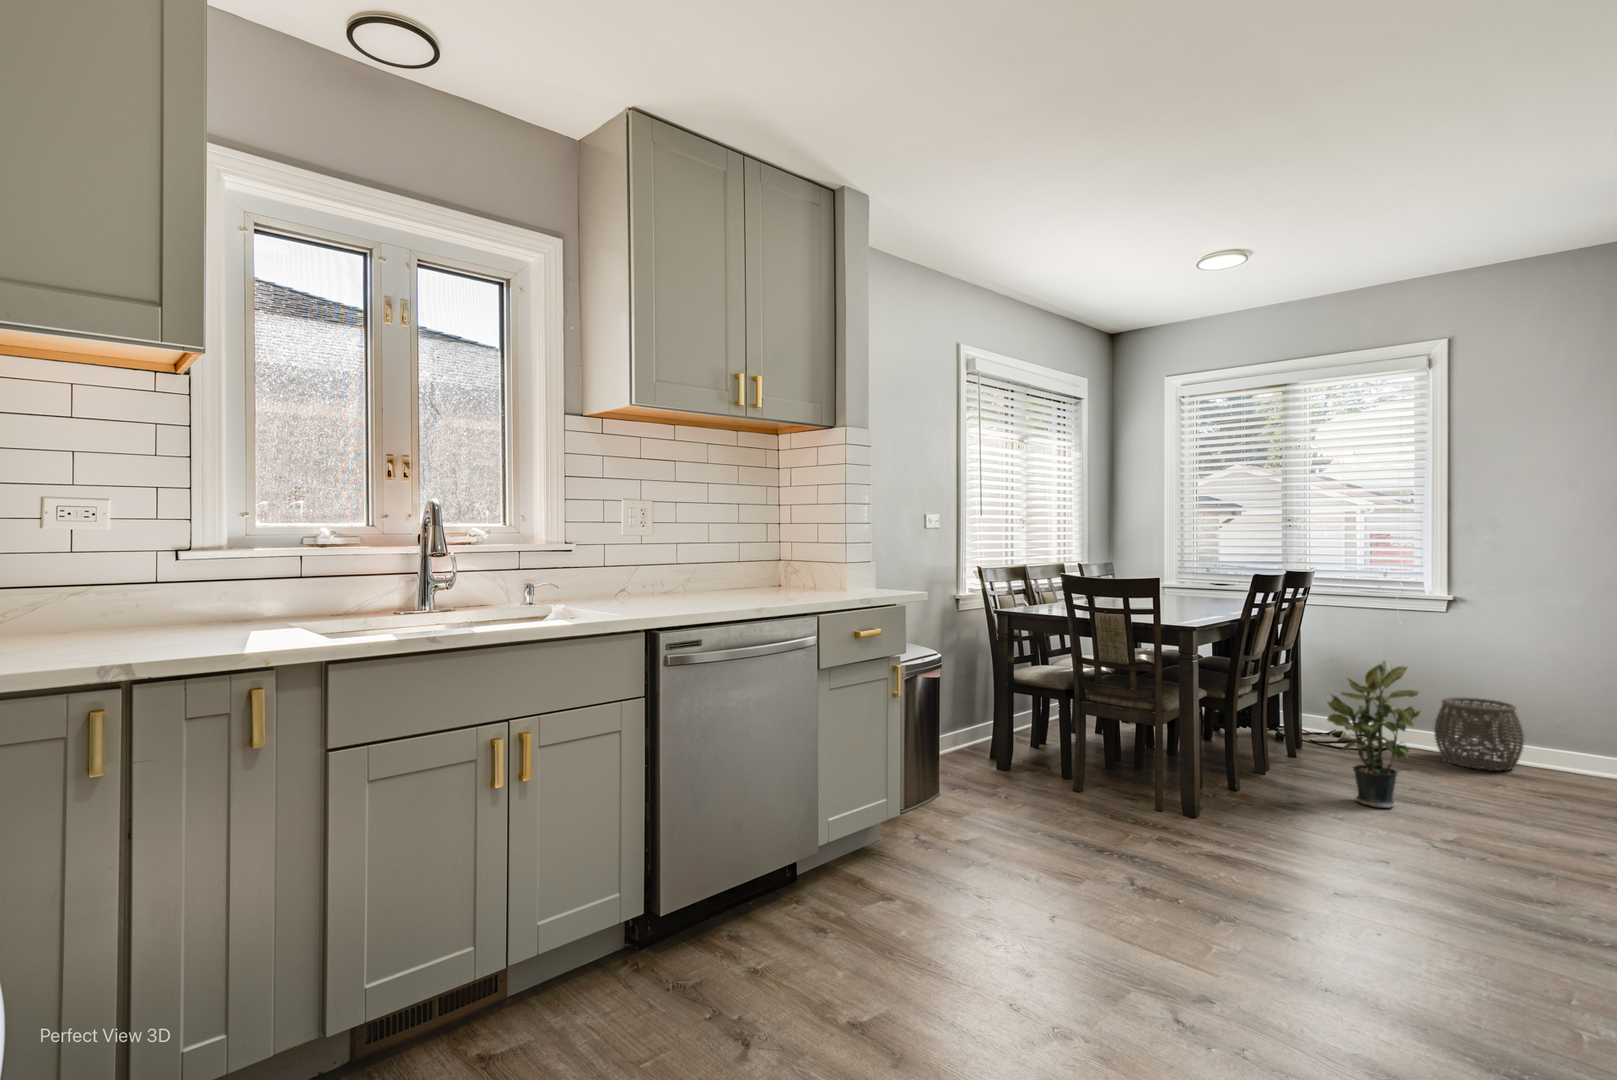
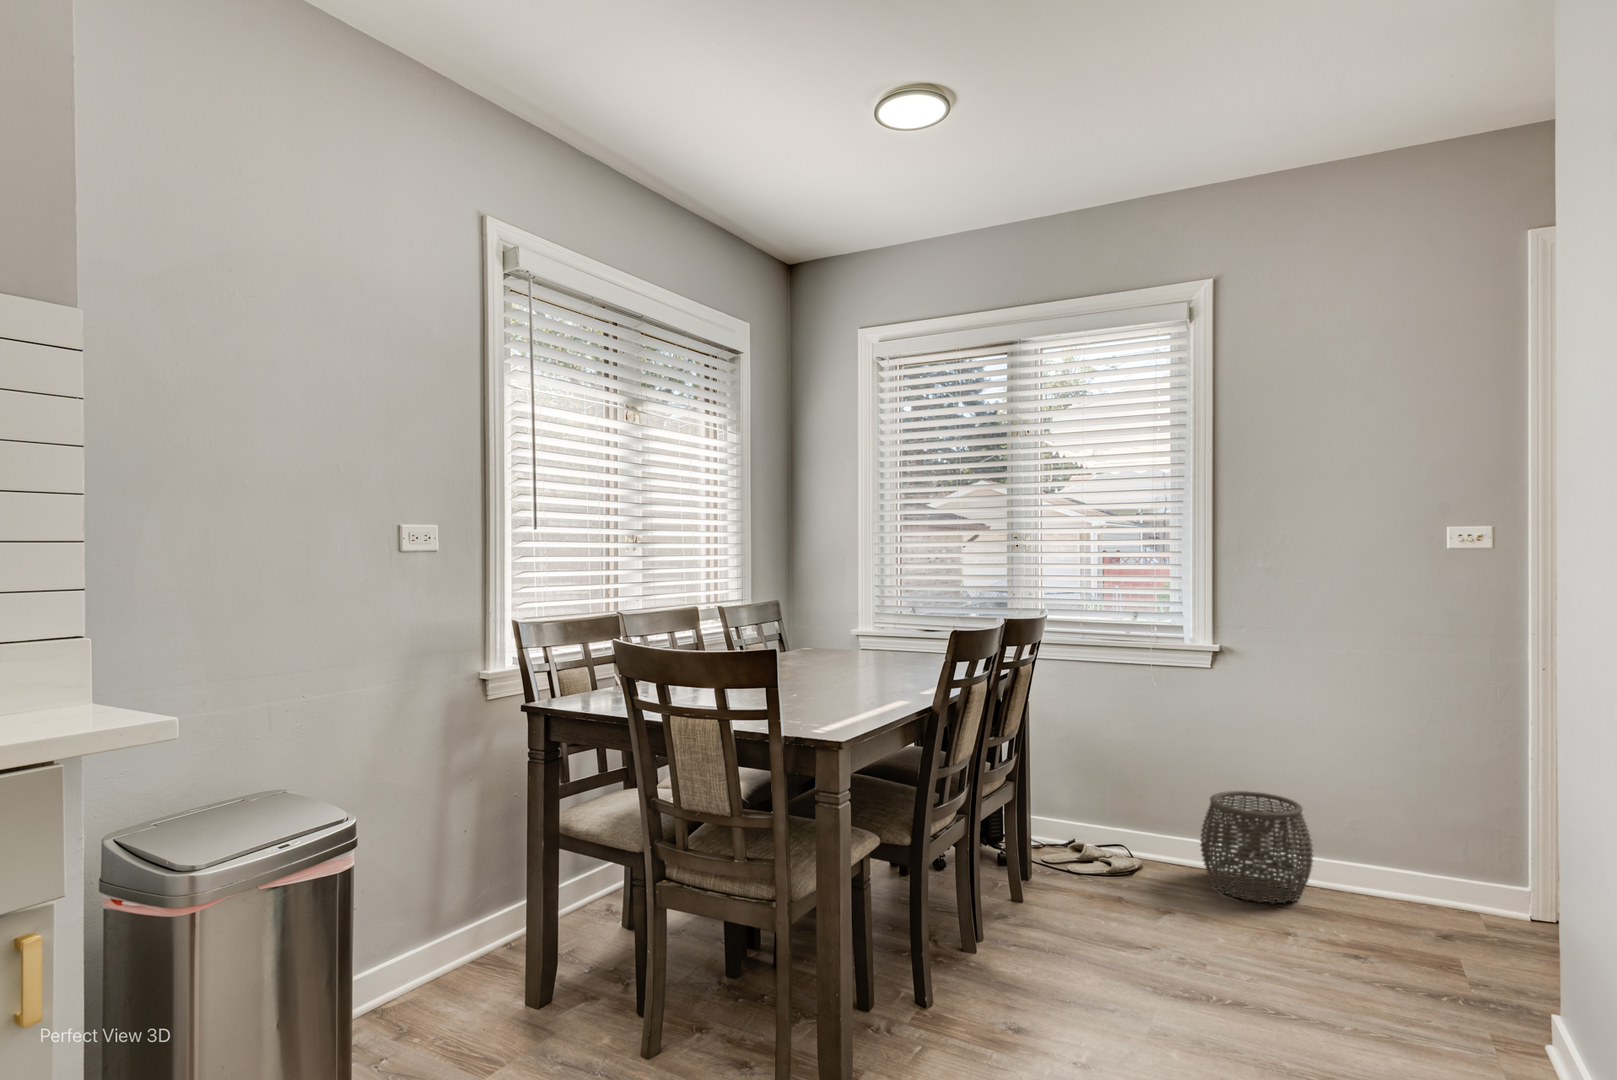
potted plant: present [1327,660,1420,808] -> none [1062,767,1198,1019]

